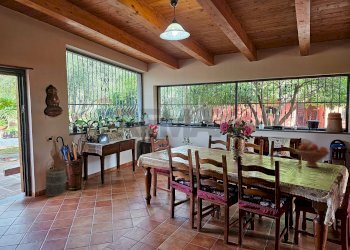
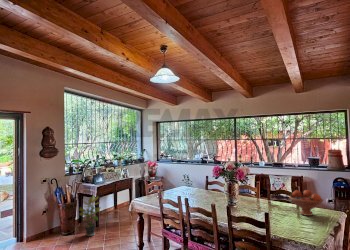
potted plant: none [85,153,107,191] -> present [80,196,100,236]
basket: present [46,168,66,196] -> none [37,201,59,242]

